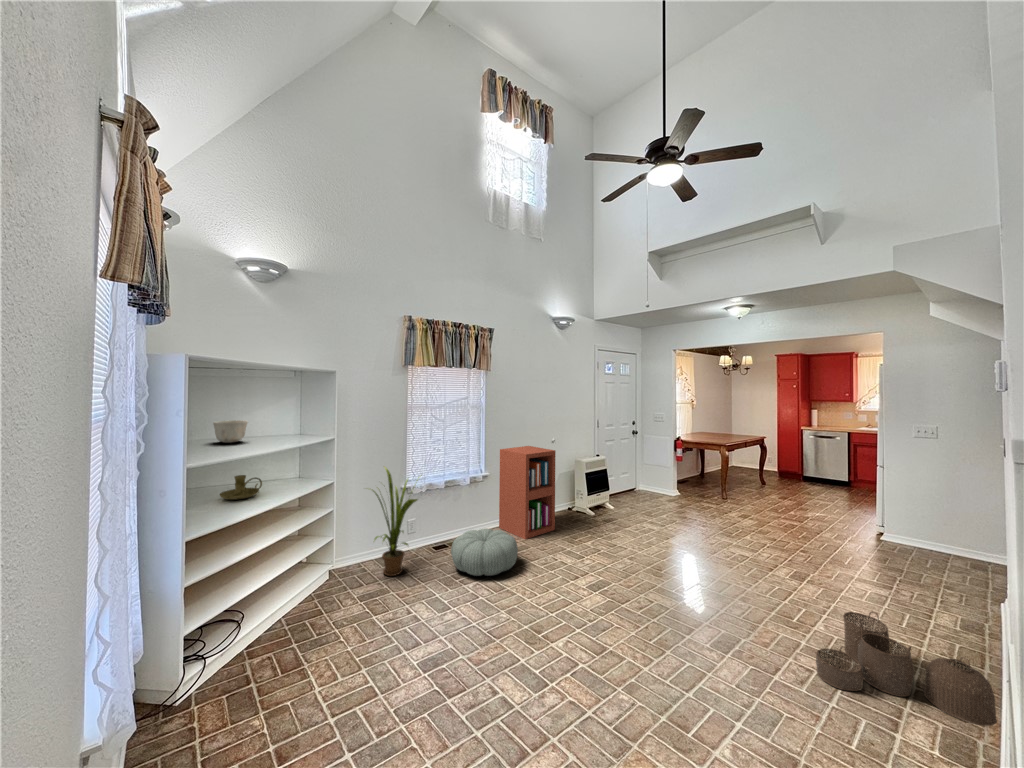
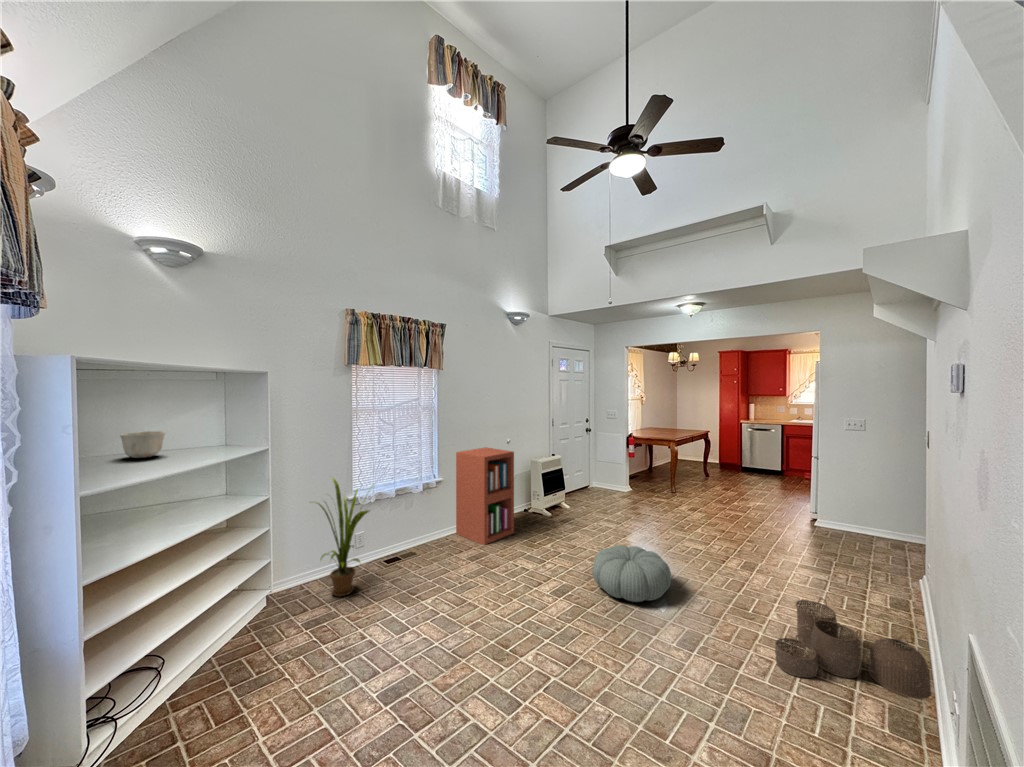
candle holder: present [220,475,262,500] -> none [131,495,185,525]
pouf: present [451,529,518,576] -> present [593,545,671,602]

